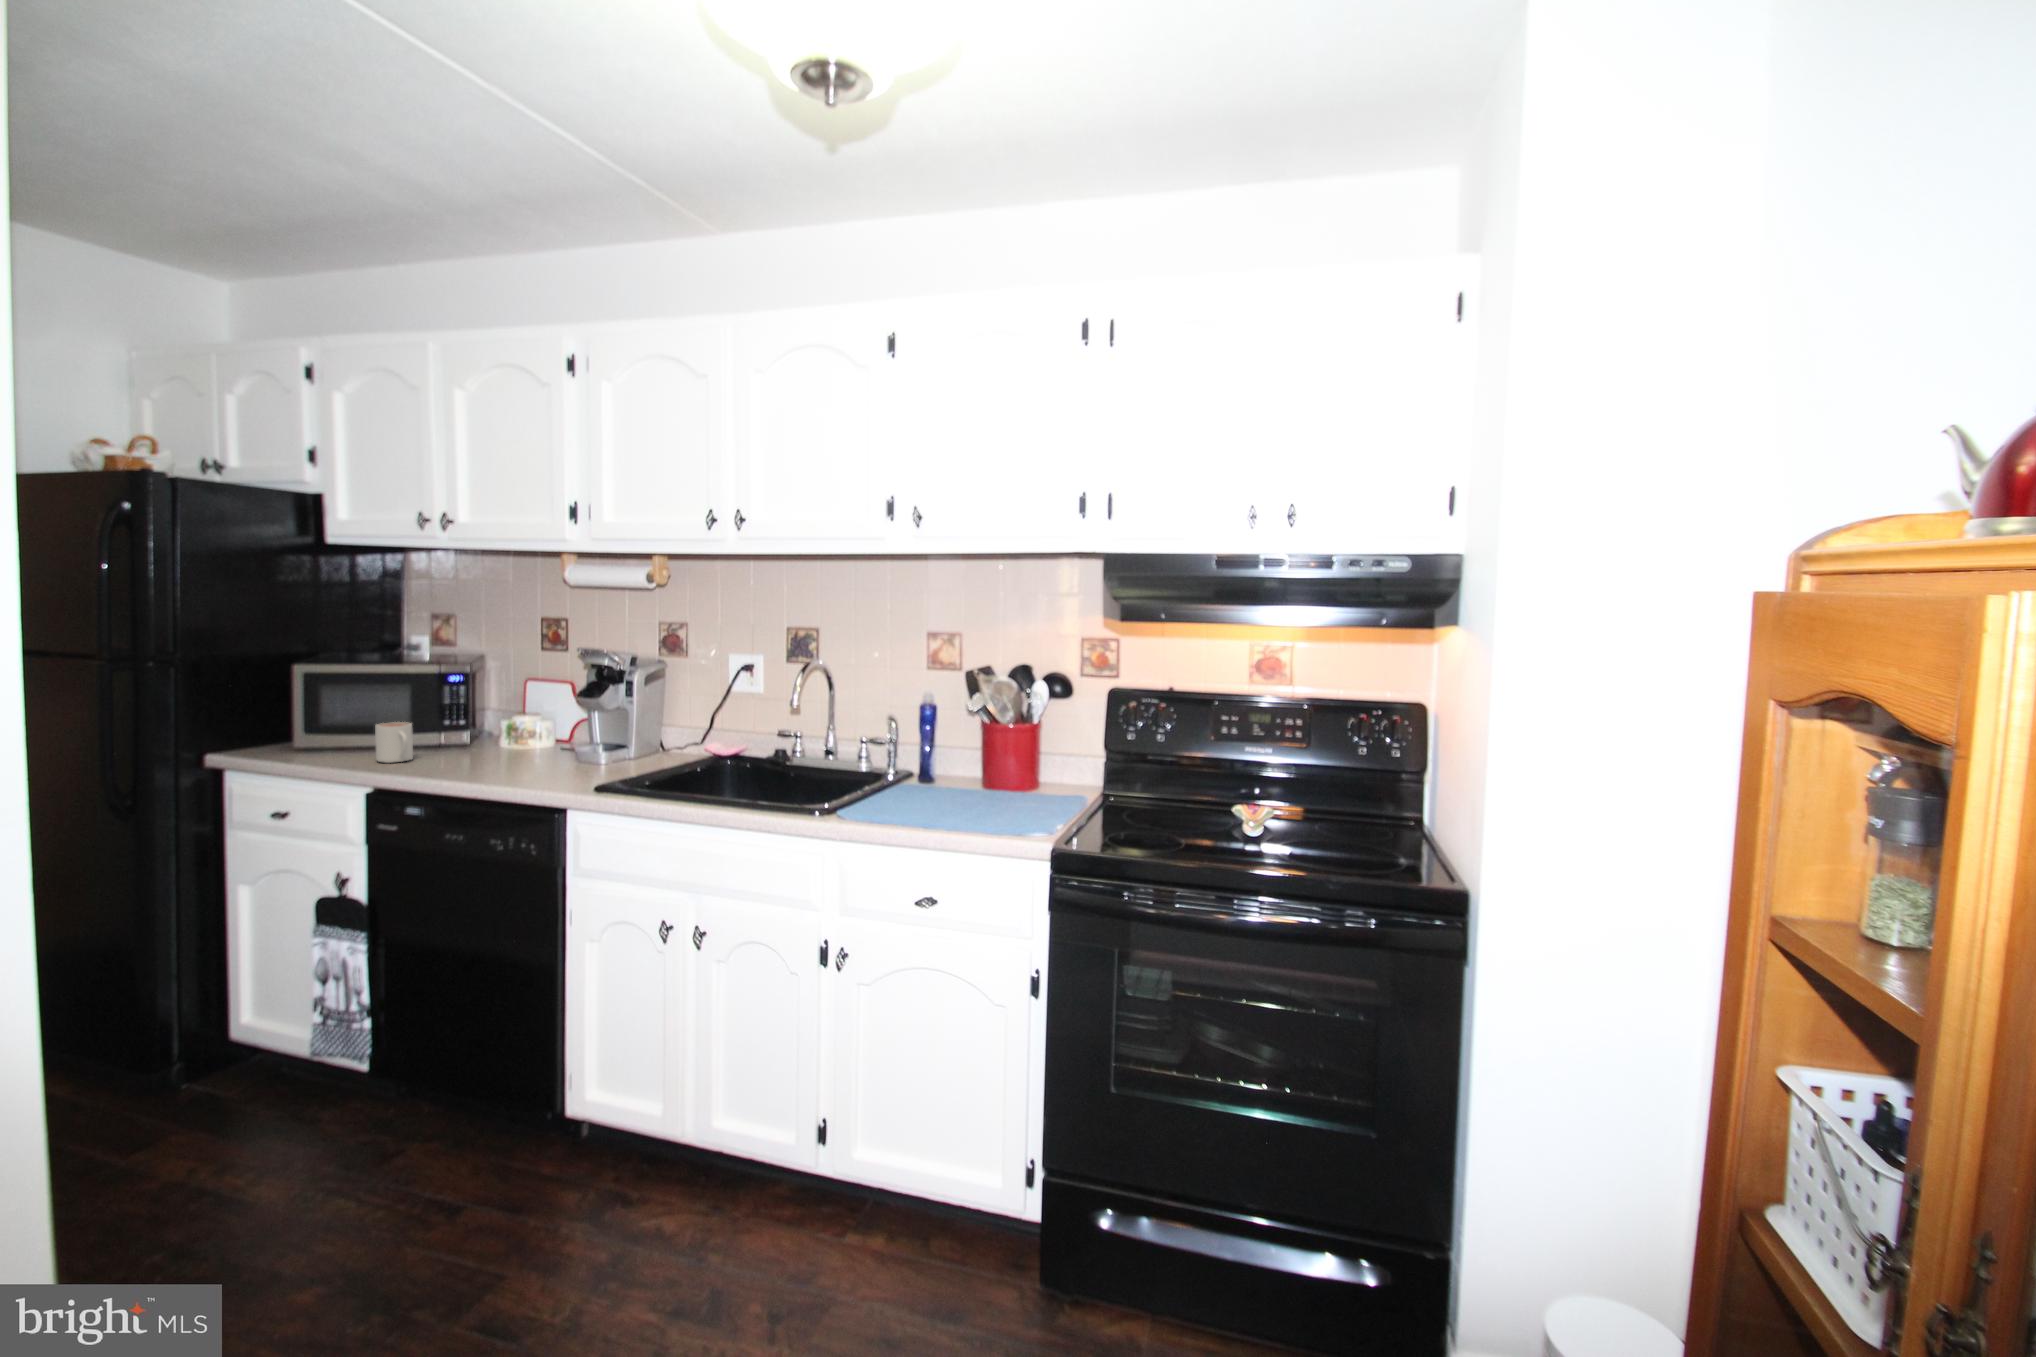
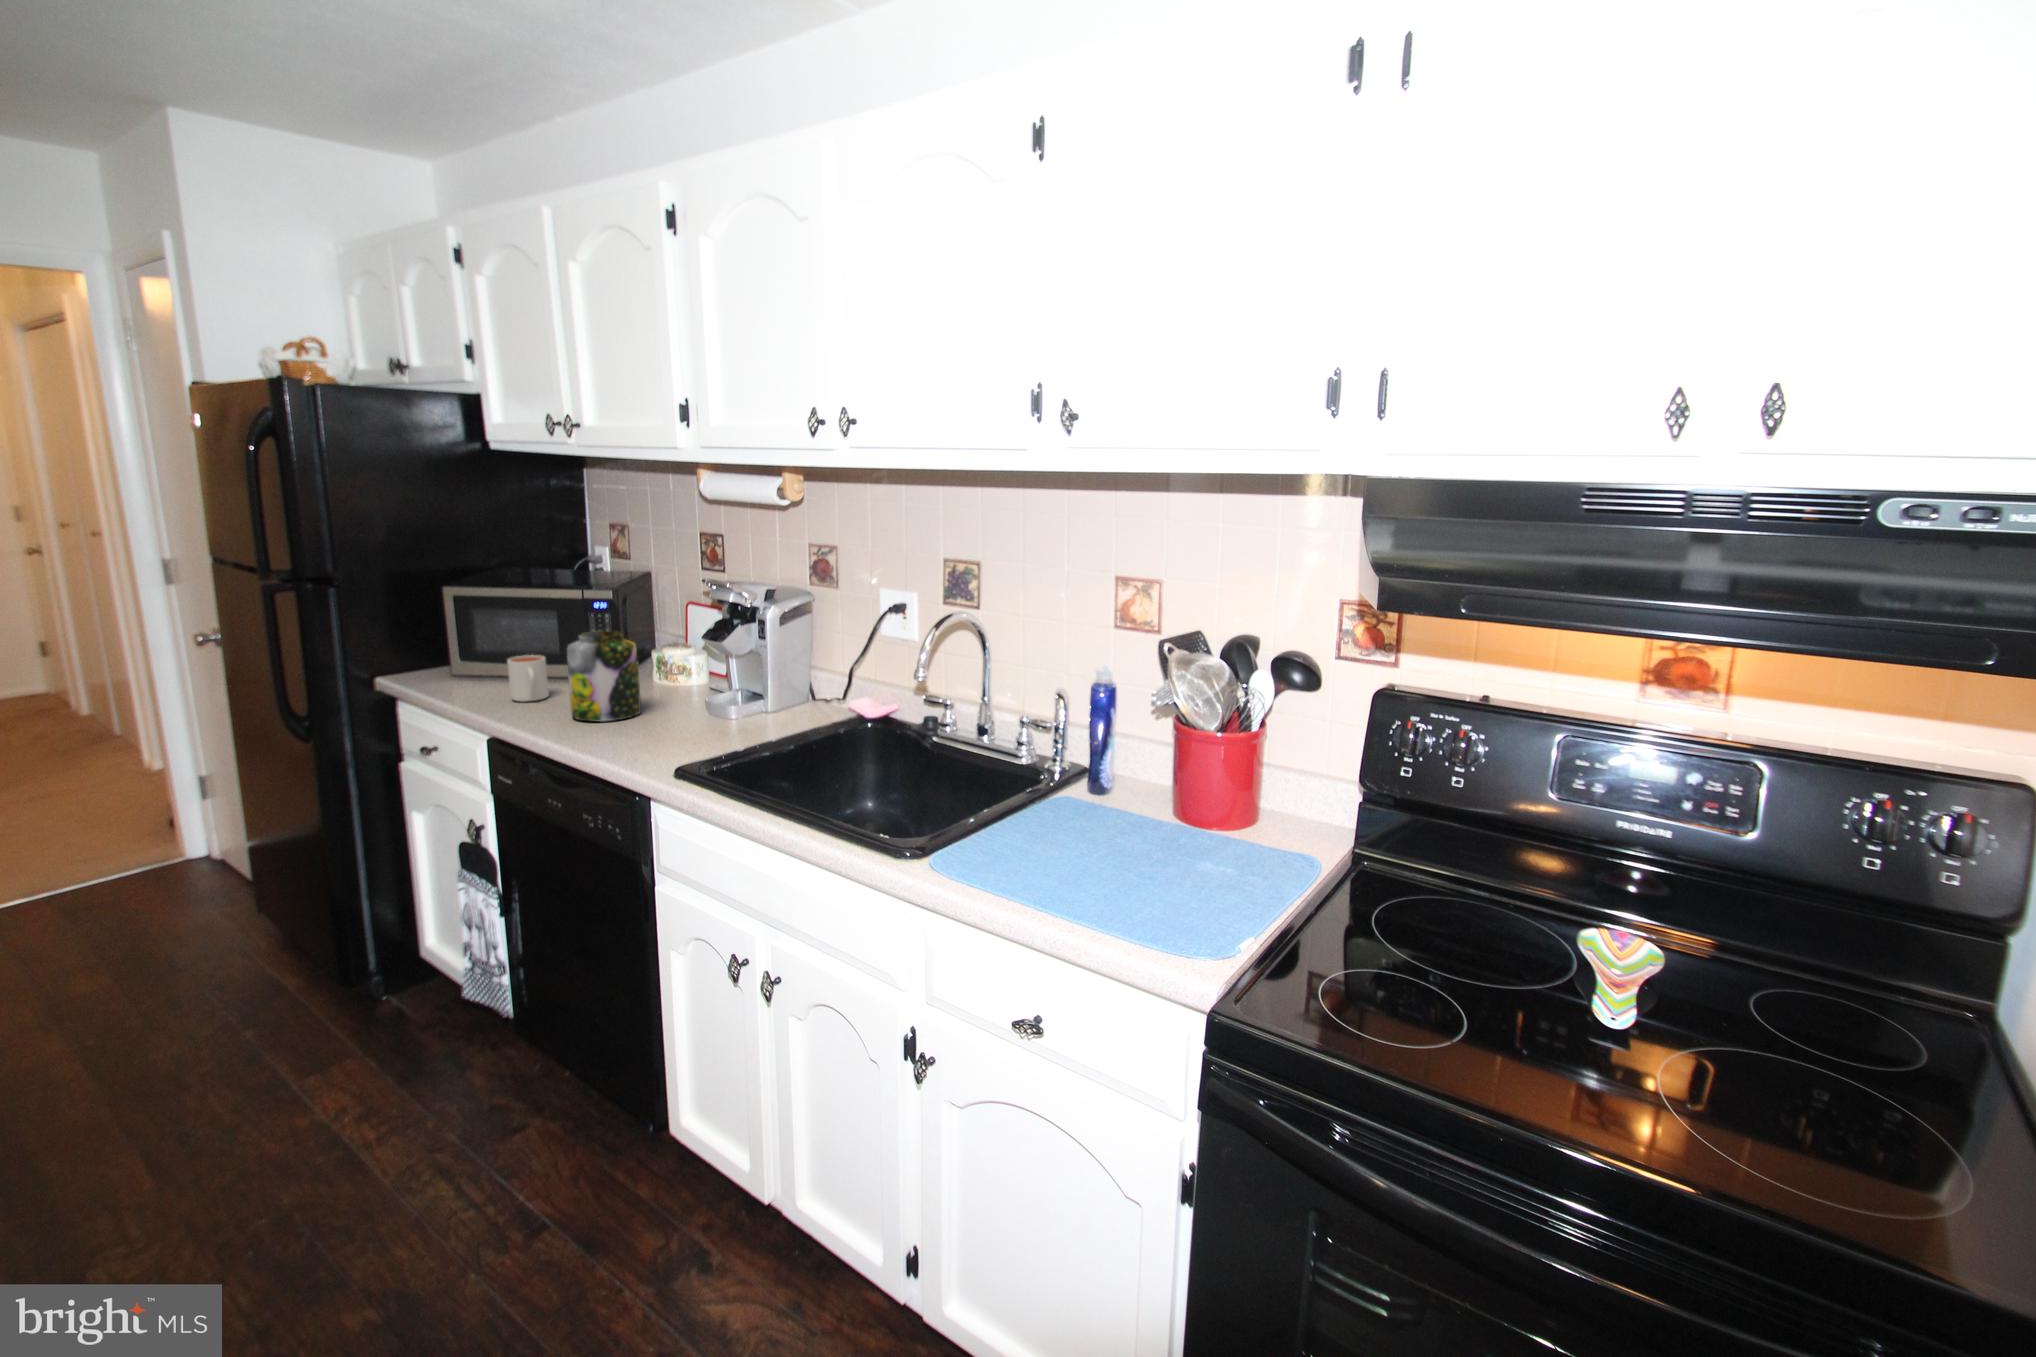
jar: none [454,694,518,770] -> present [567,631,641,721]

